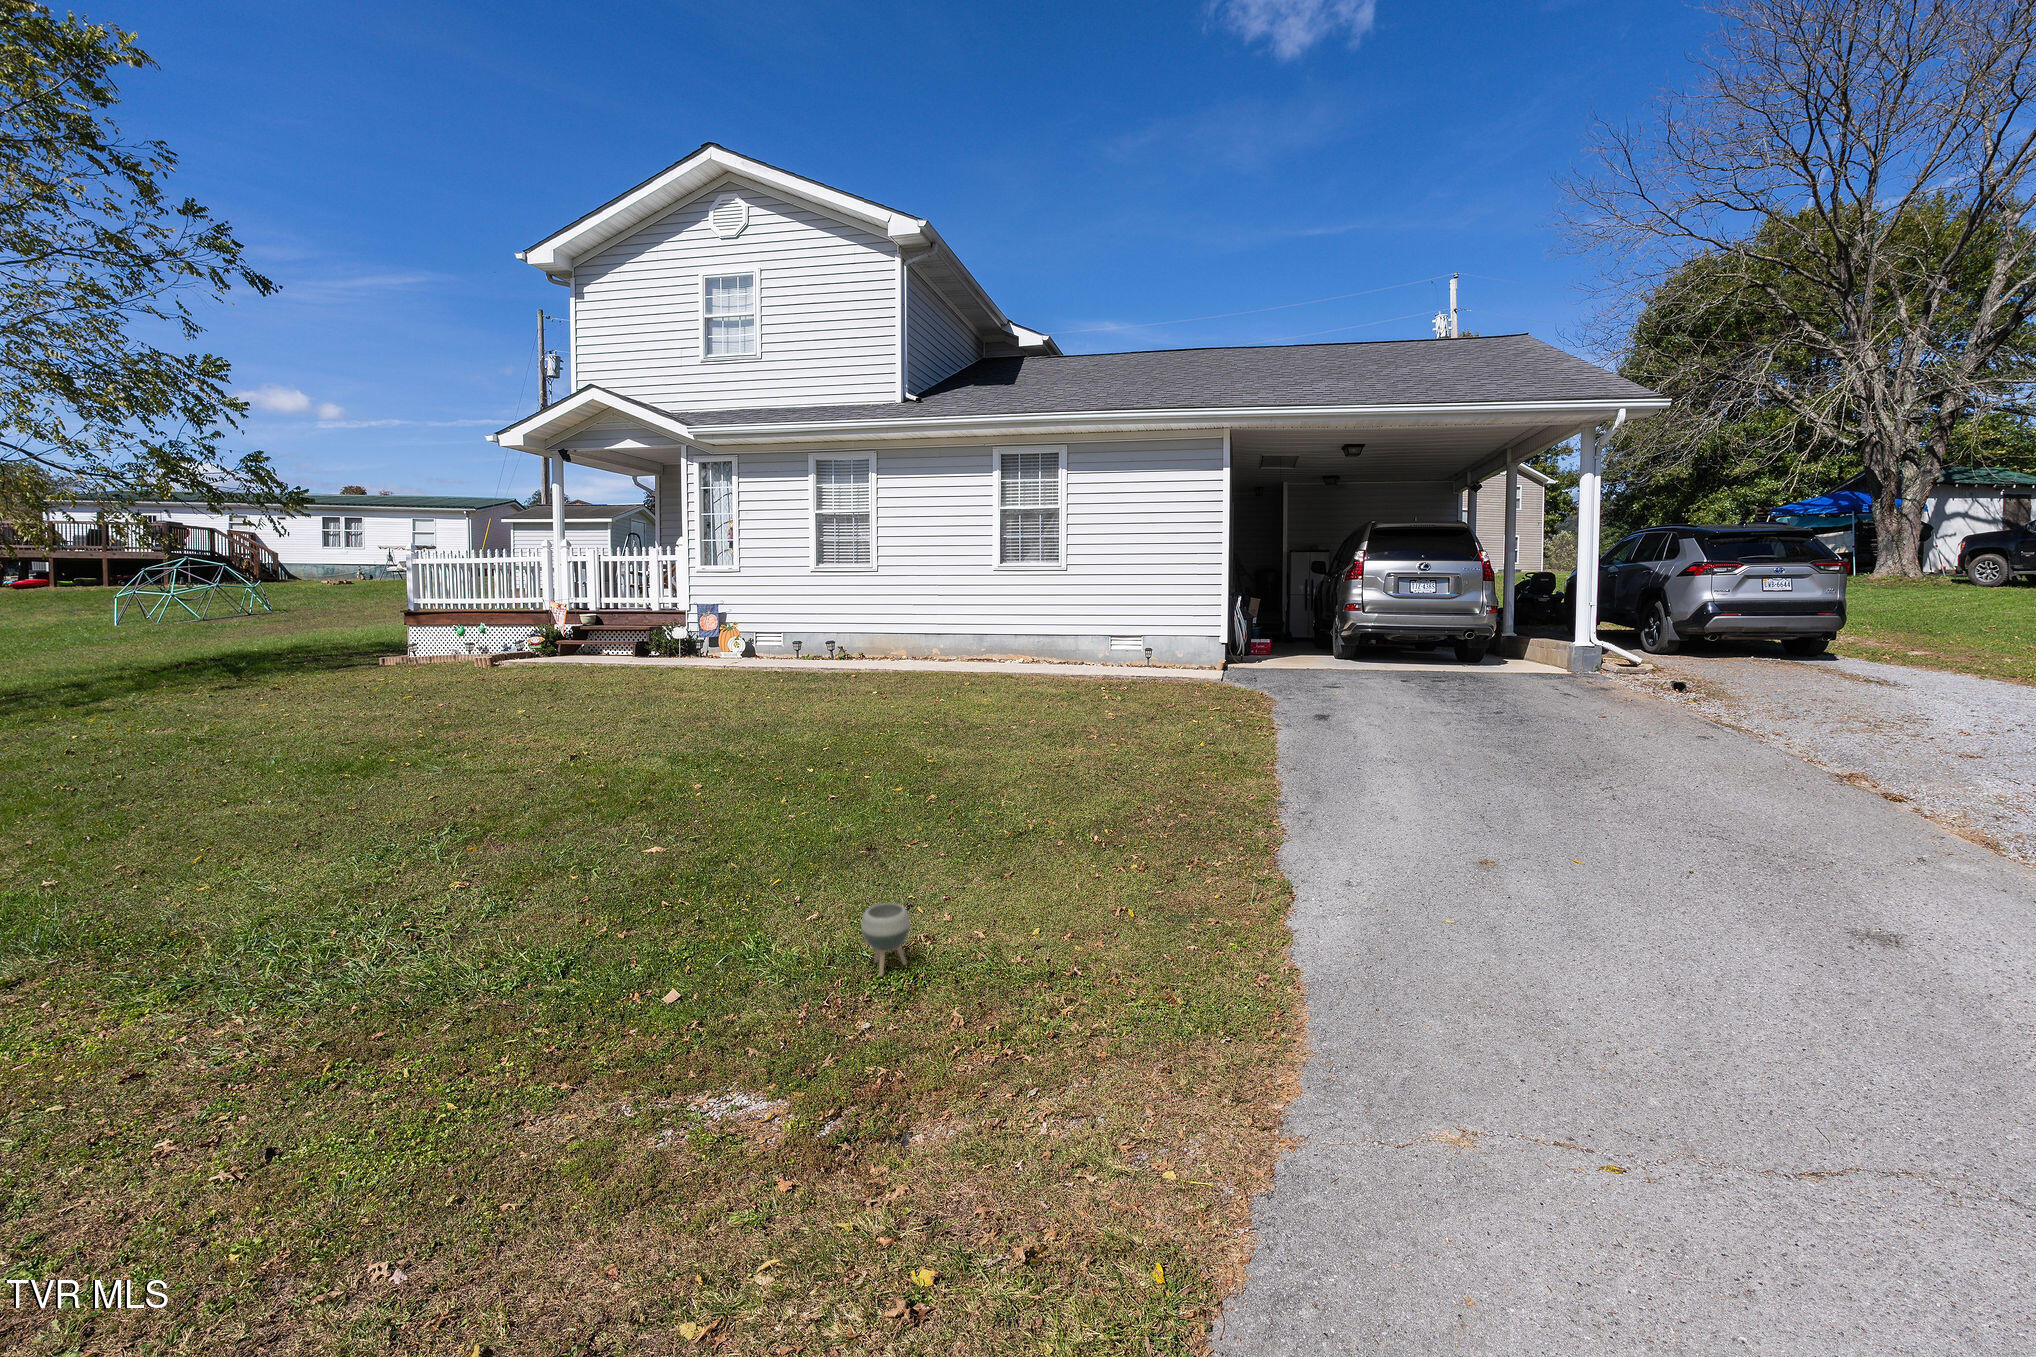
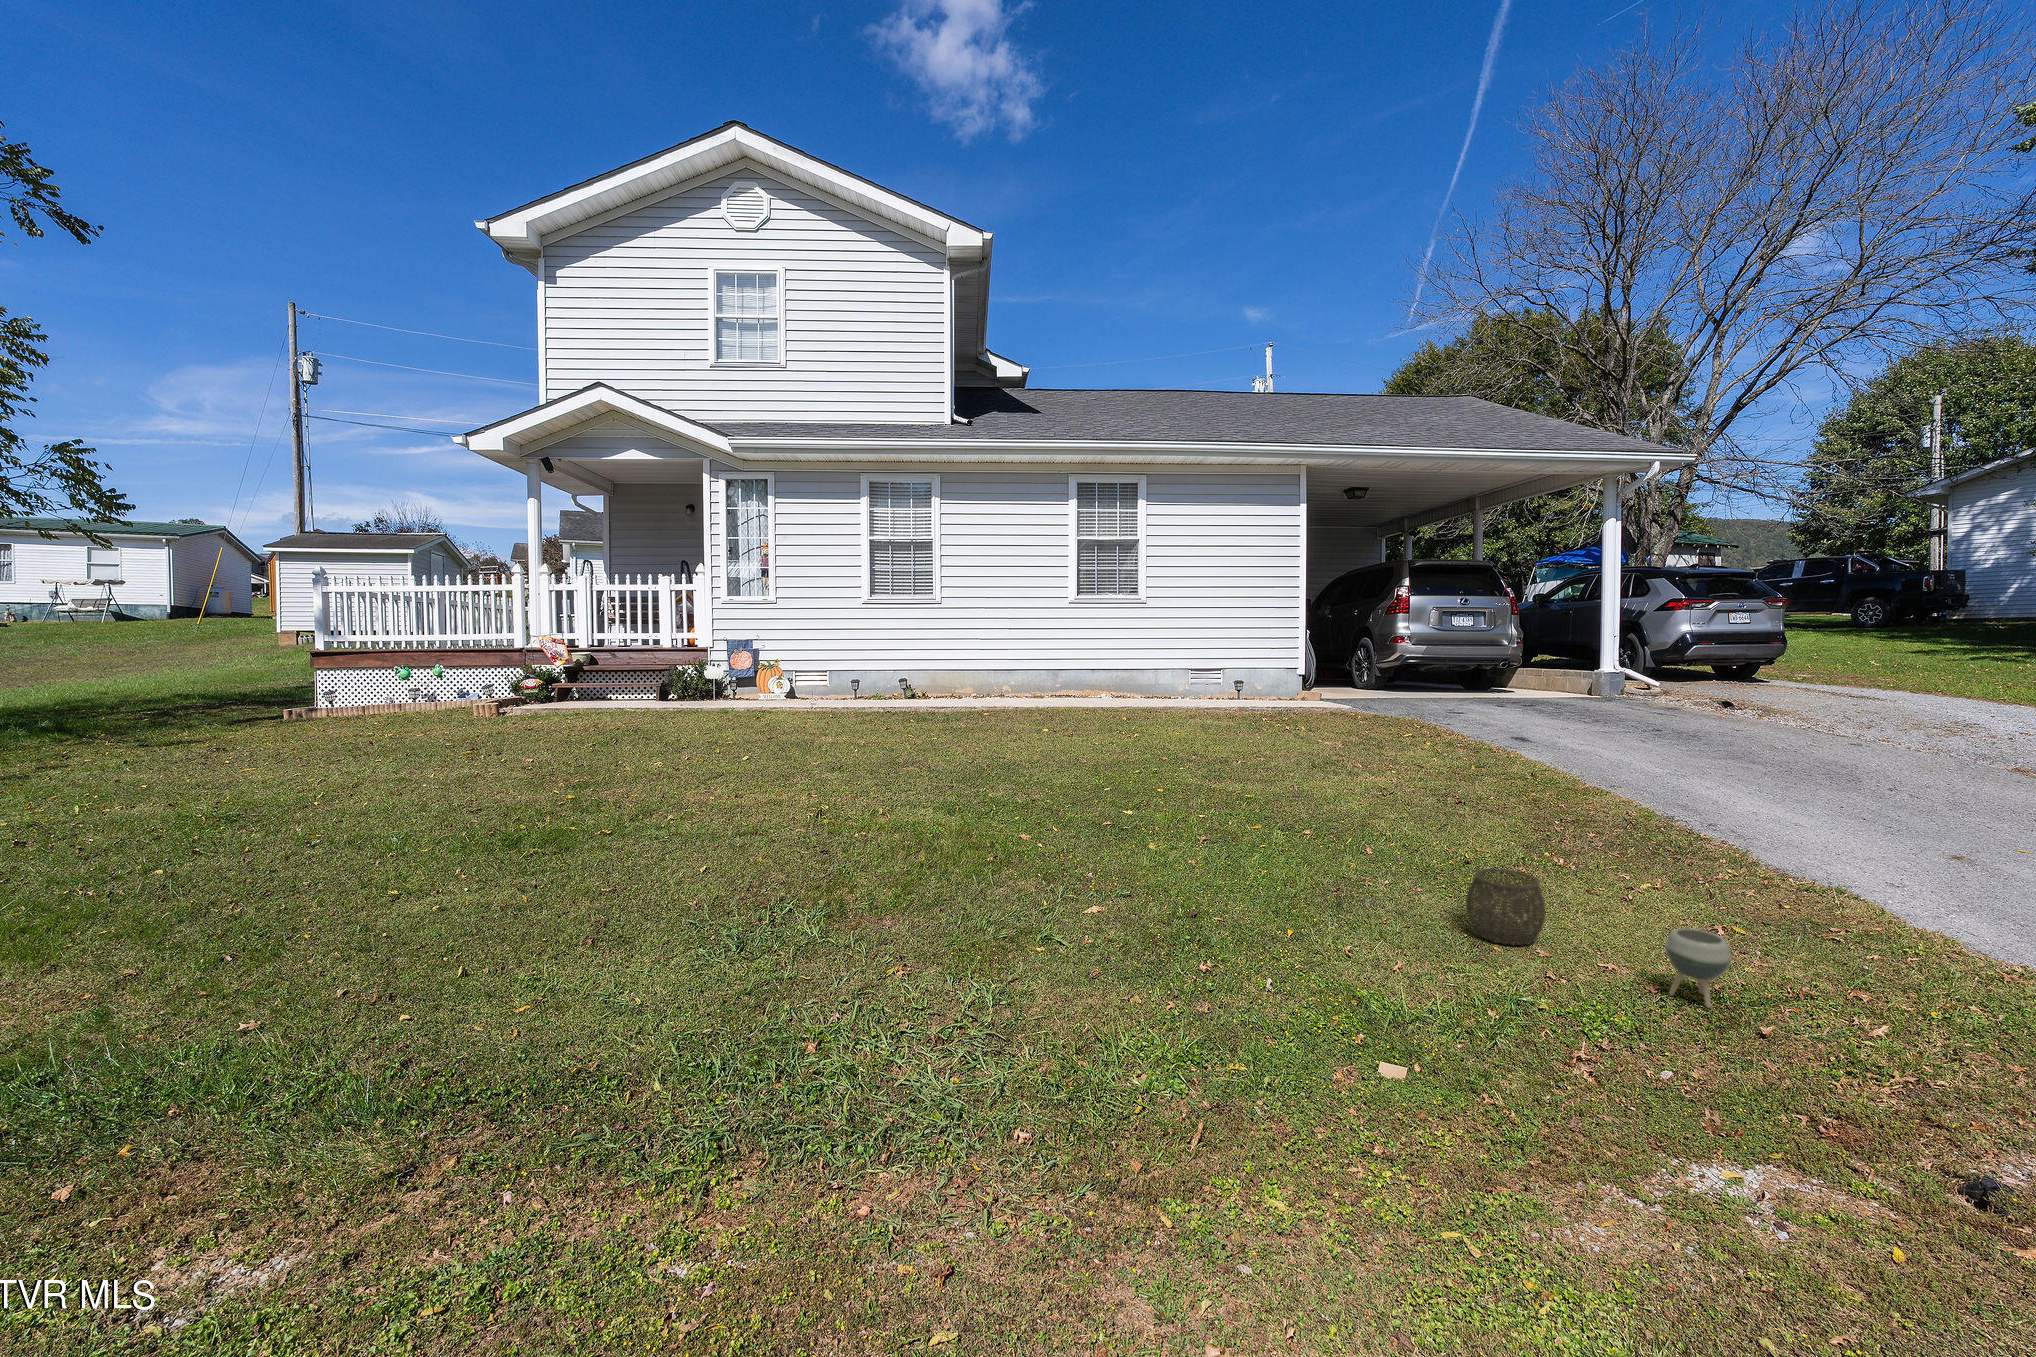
woven basket: none [821,838,888,909] -> present [1466,868,1546,945]

